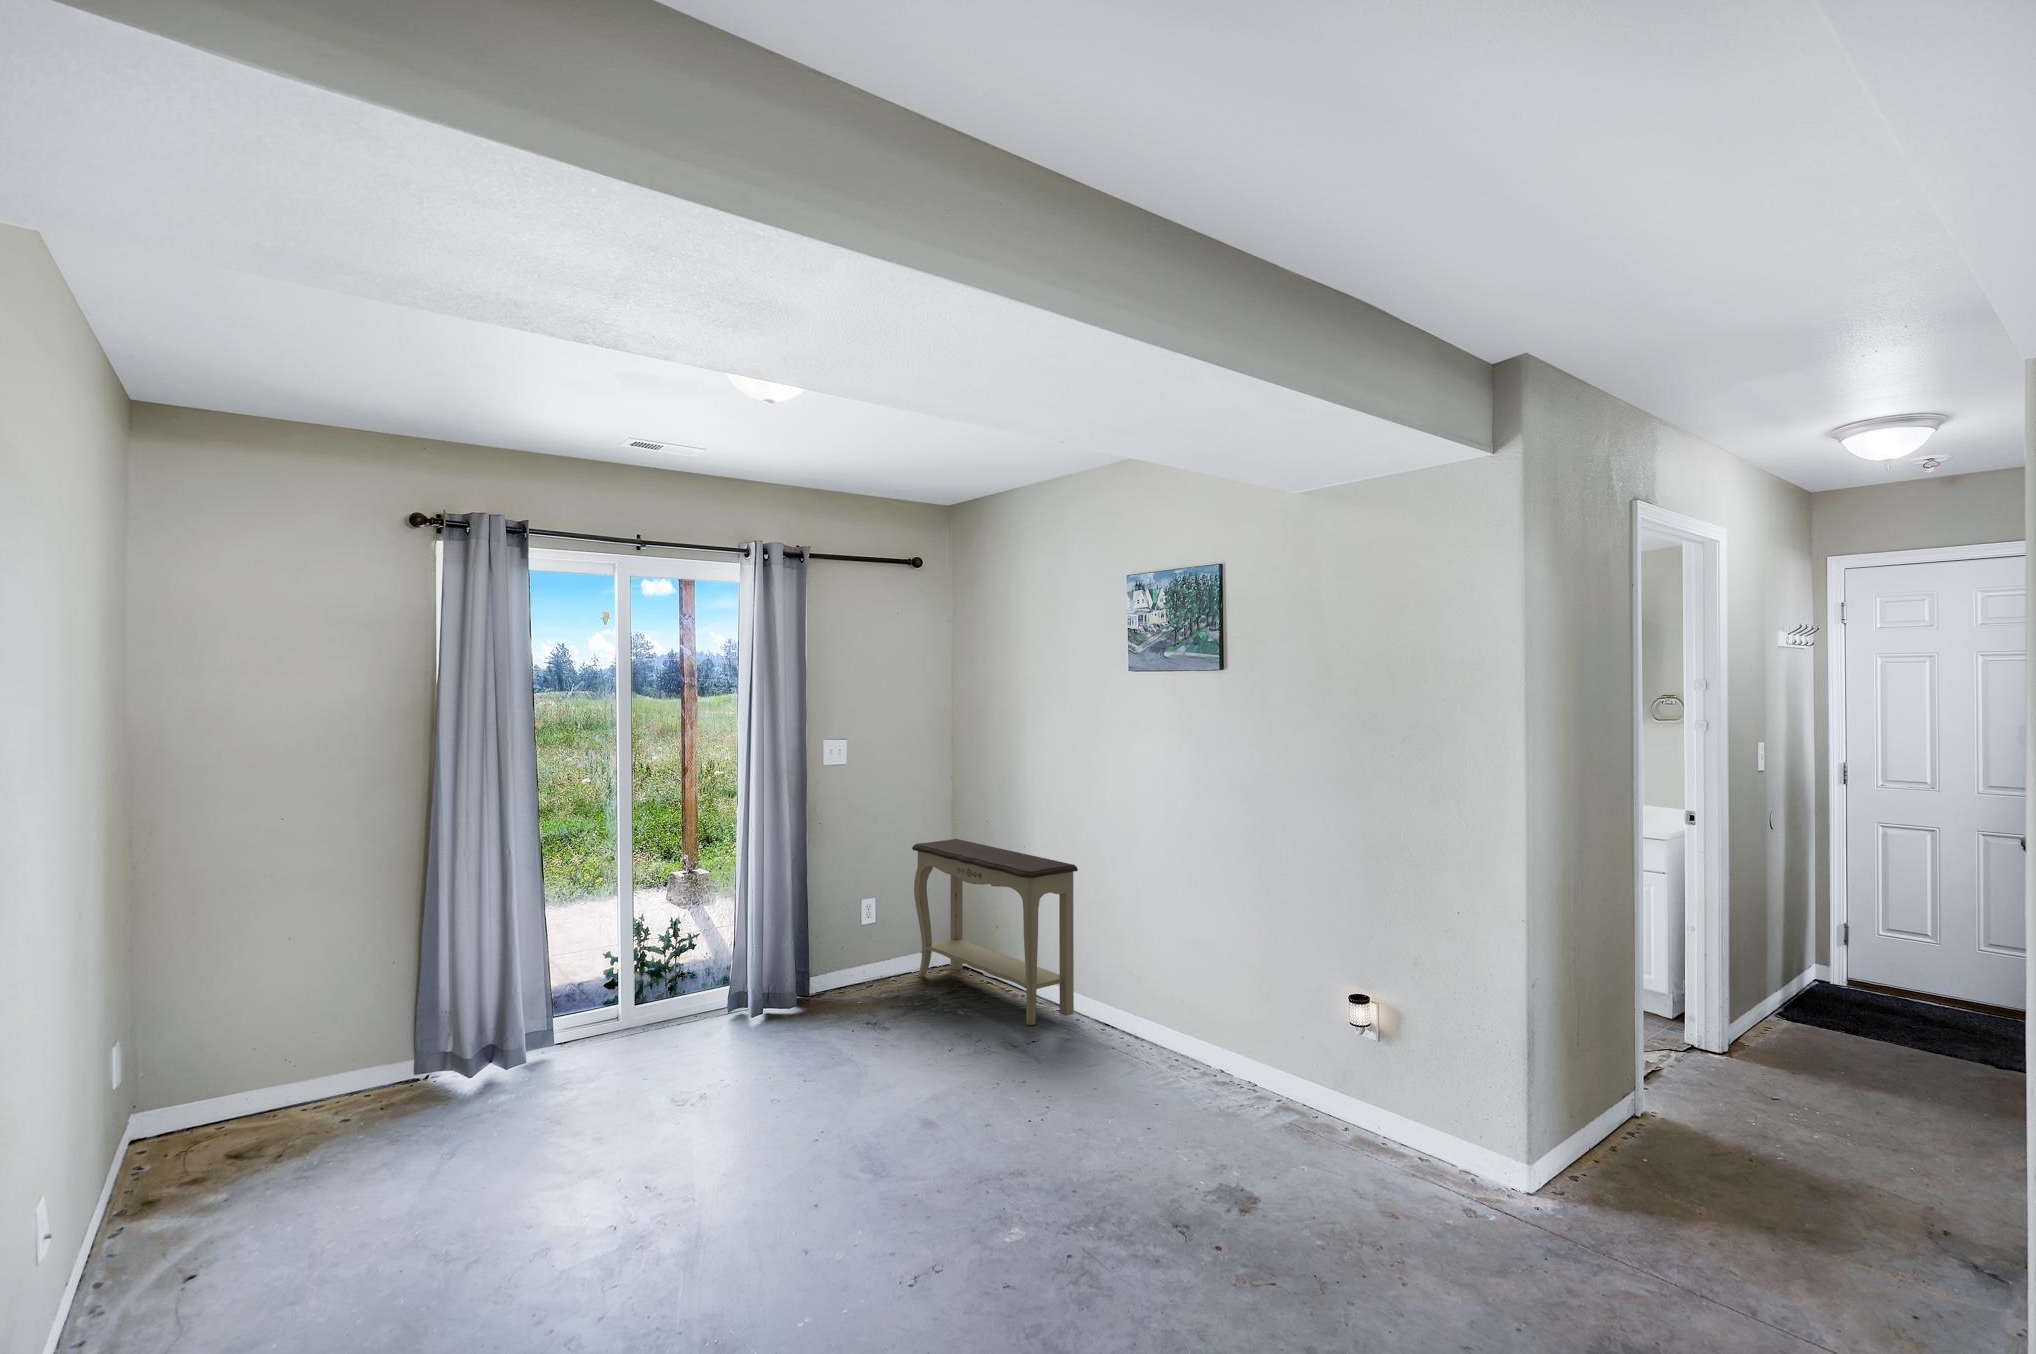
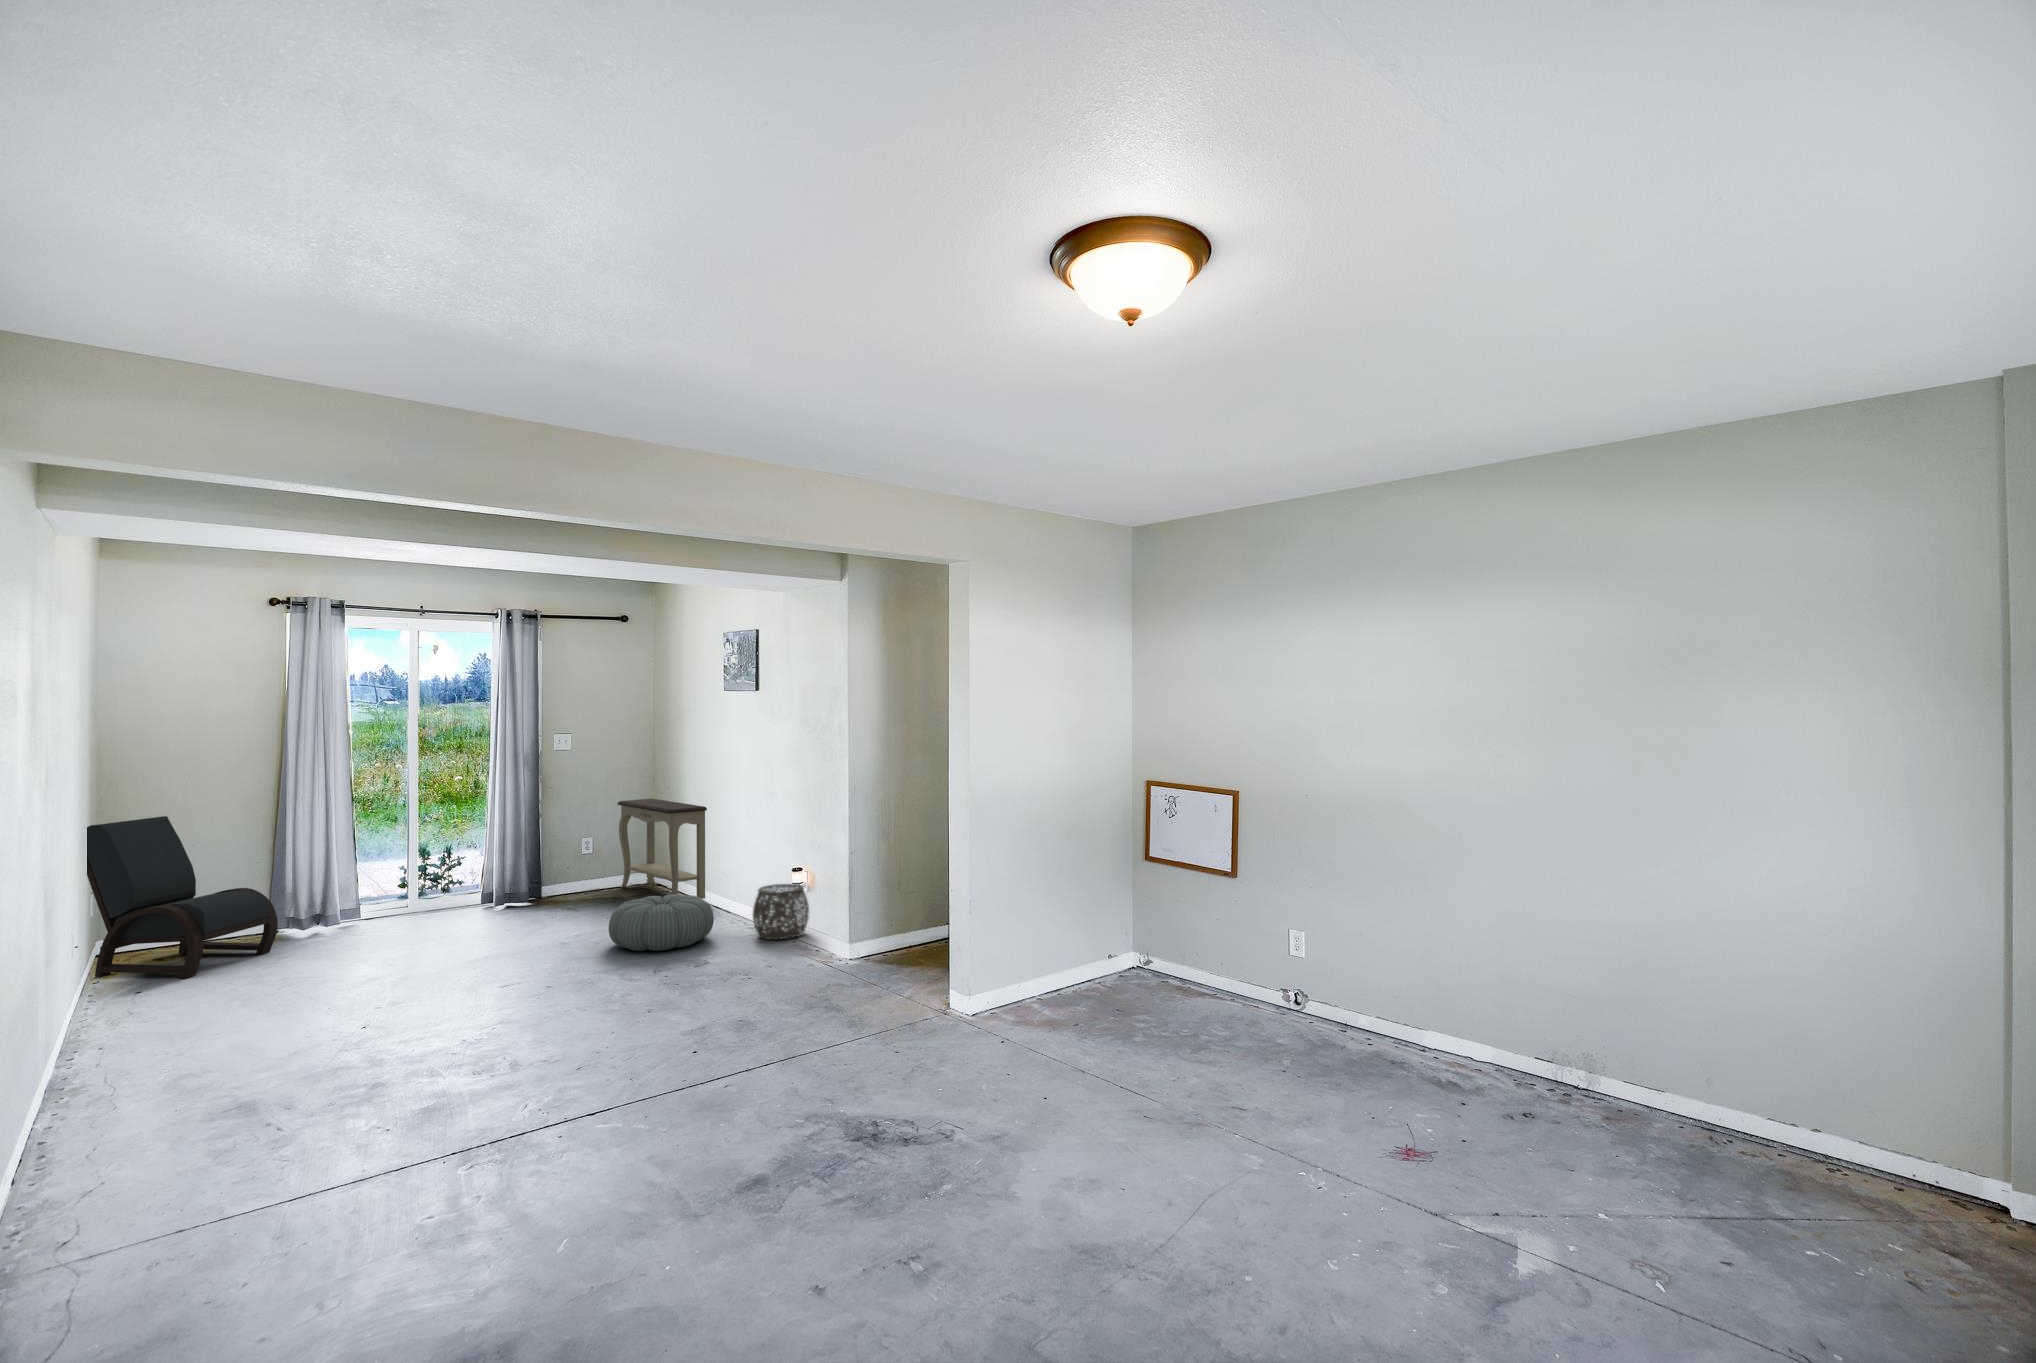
lounge chair: none [77,891,428,1224] -> present [87,816,278,978]
woven basket: none [1259,1037,1369,1160] -> present [753,884,809,940]
pouf: none [1011,1051,1195,1186] -> present [609,894,714,951]

